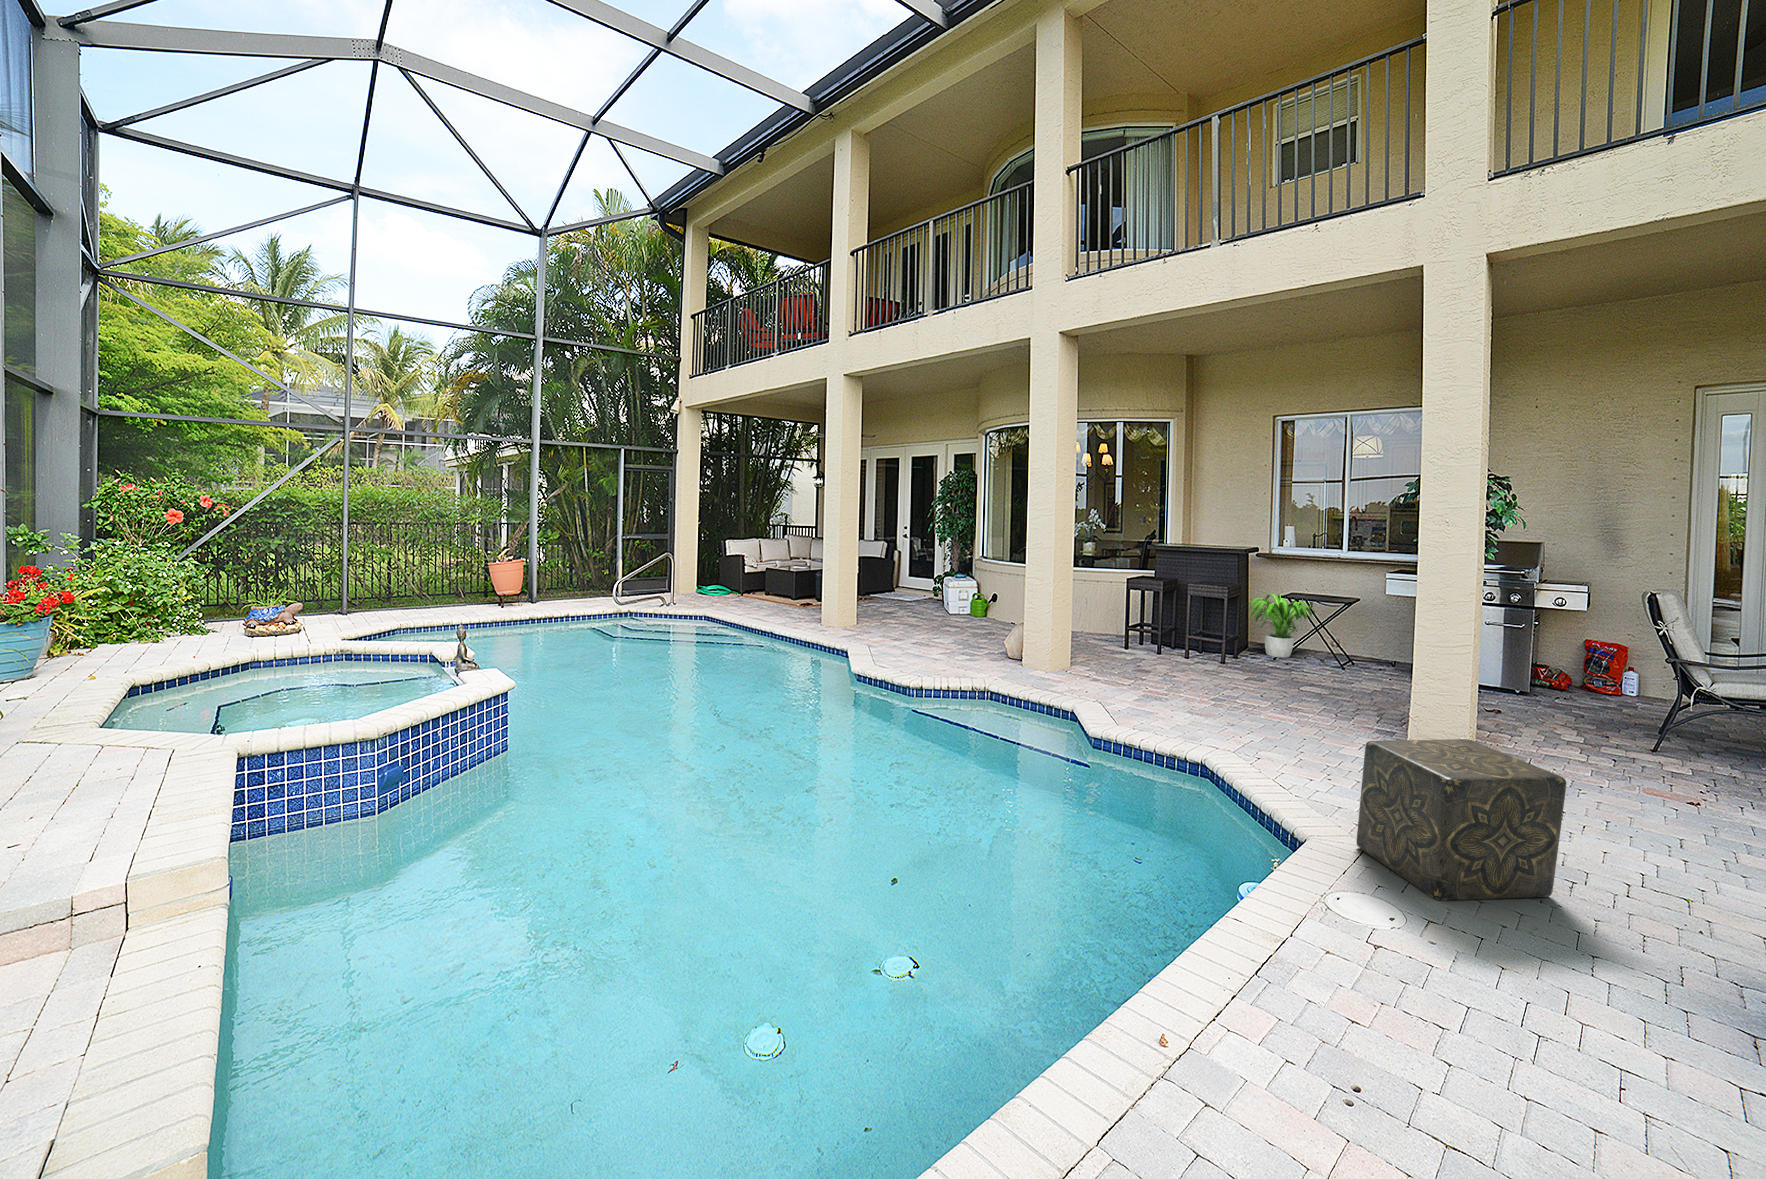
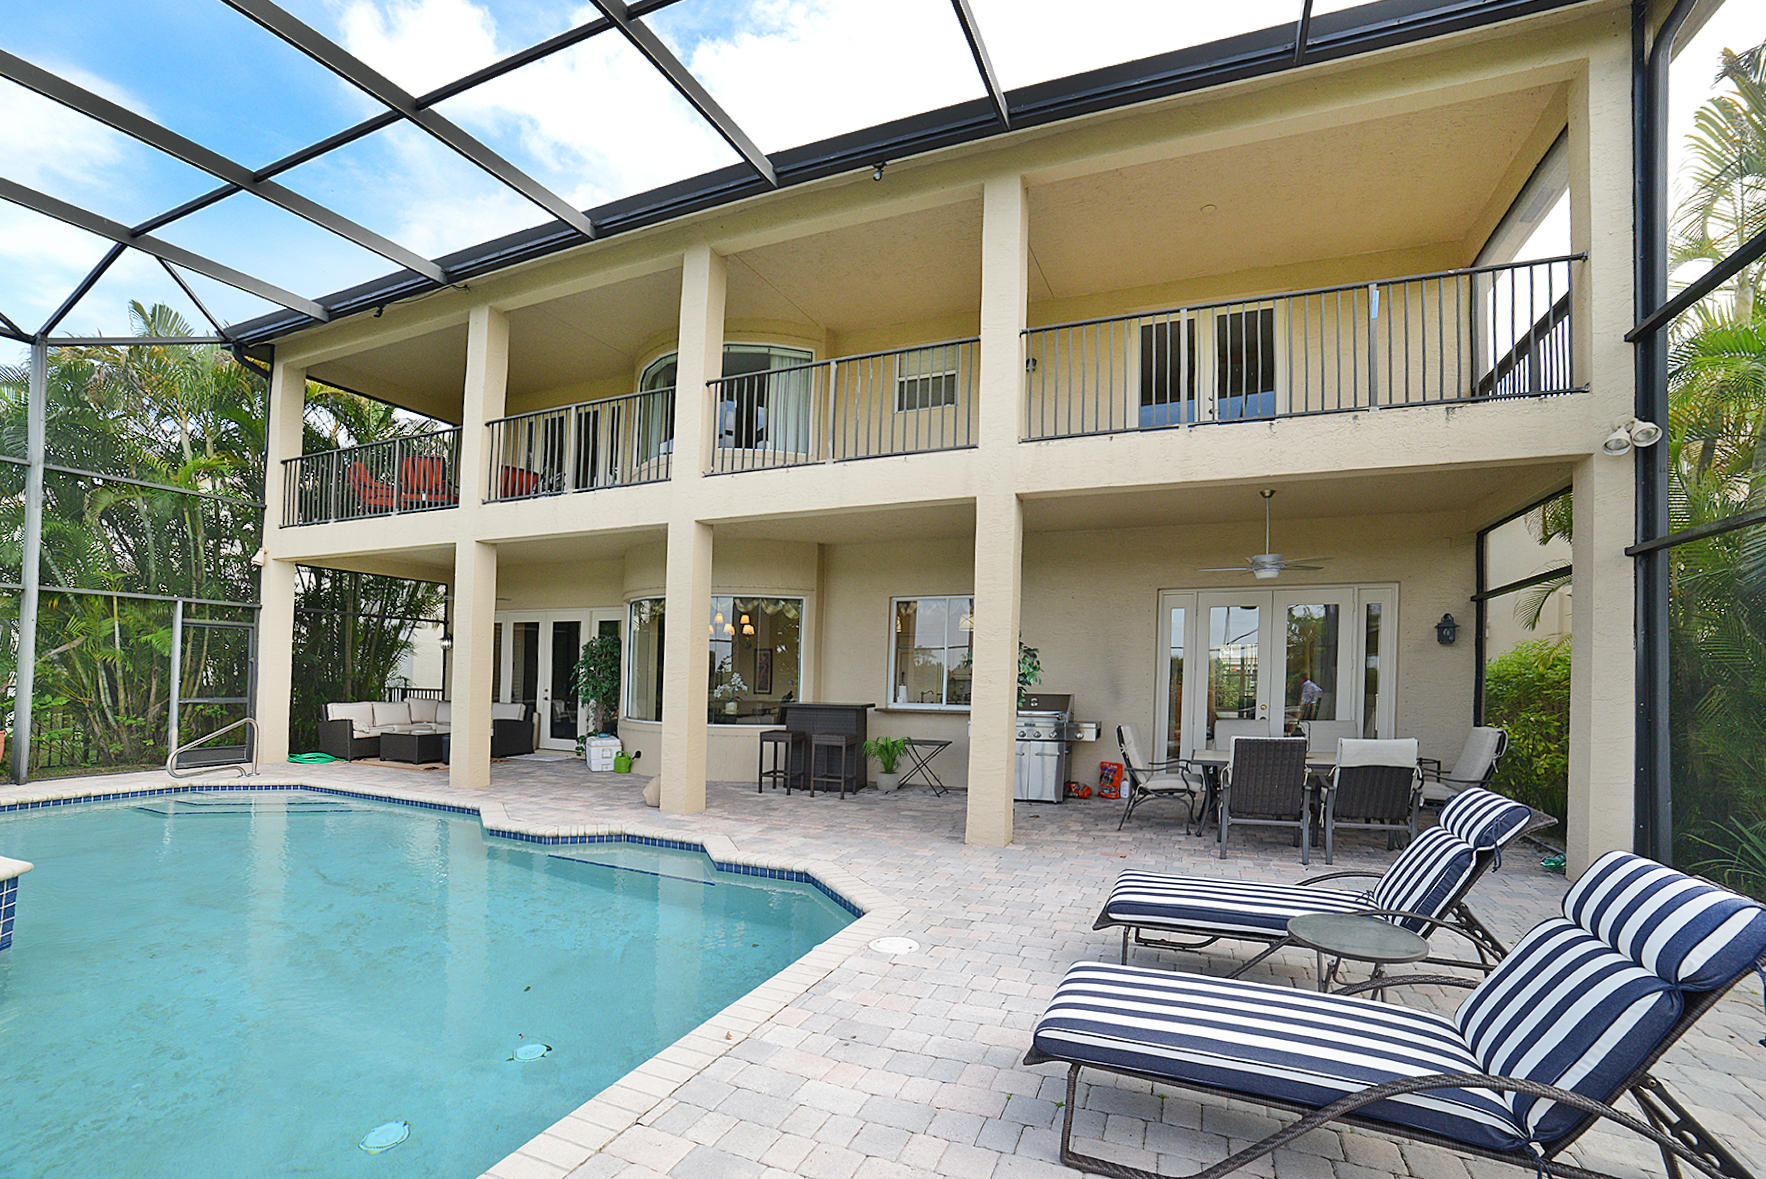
ottoman: present [1356,739,1566,901] -> none [901,818,1014,930]

